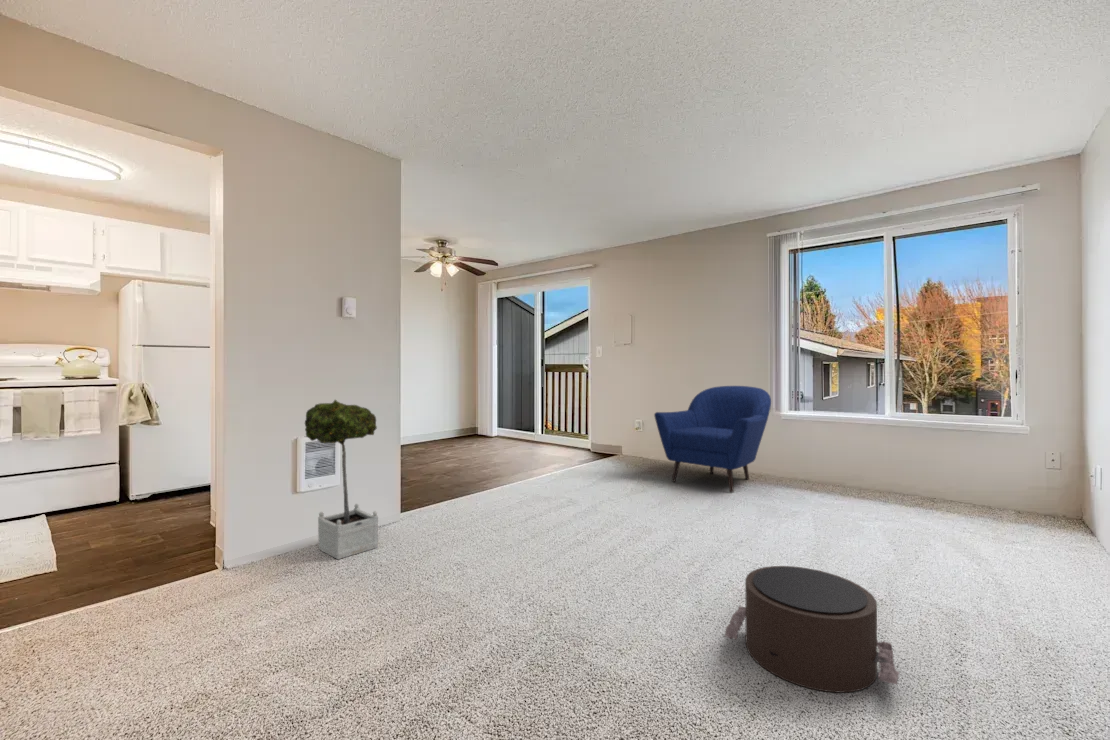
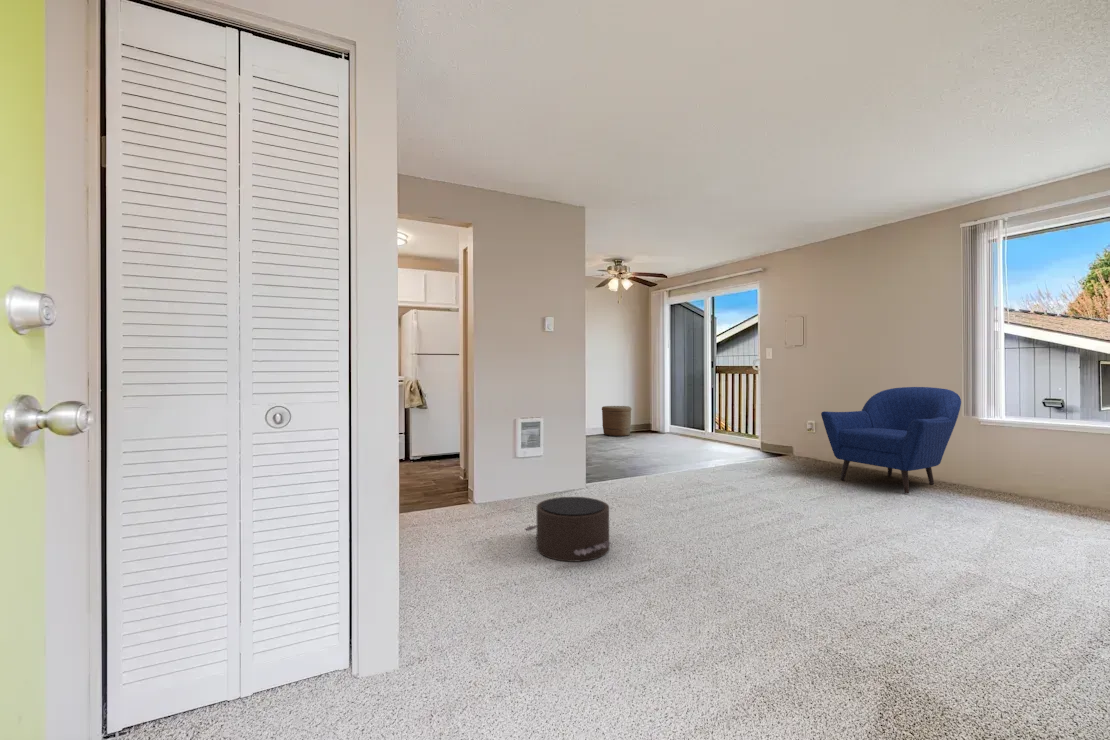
potted tree: present [305,400,378,559] -> none [521,391,570,507]
woven basket: none [419,409,454,445] -> present [602,406,632,436]
pouf: present [725,566,899,692] -> present [525,497,610,562]

